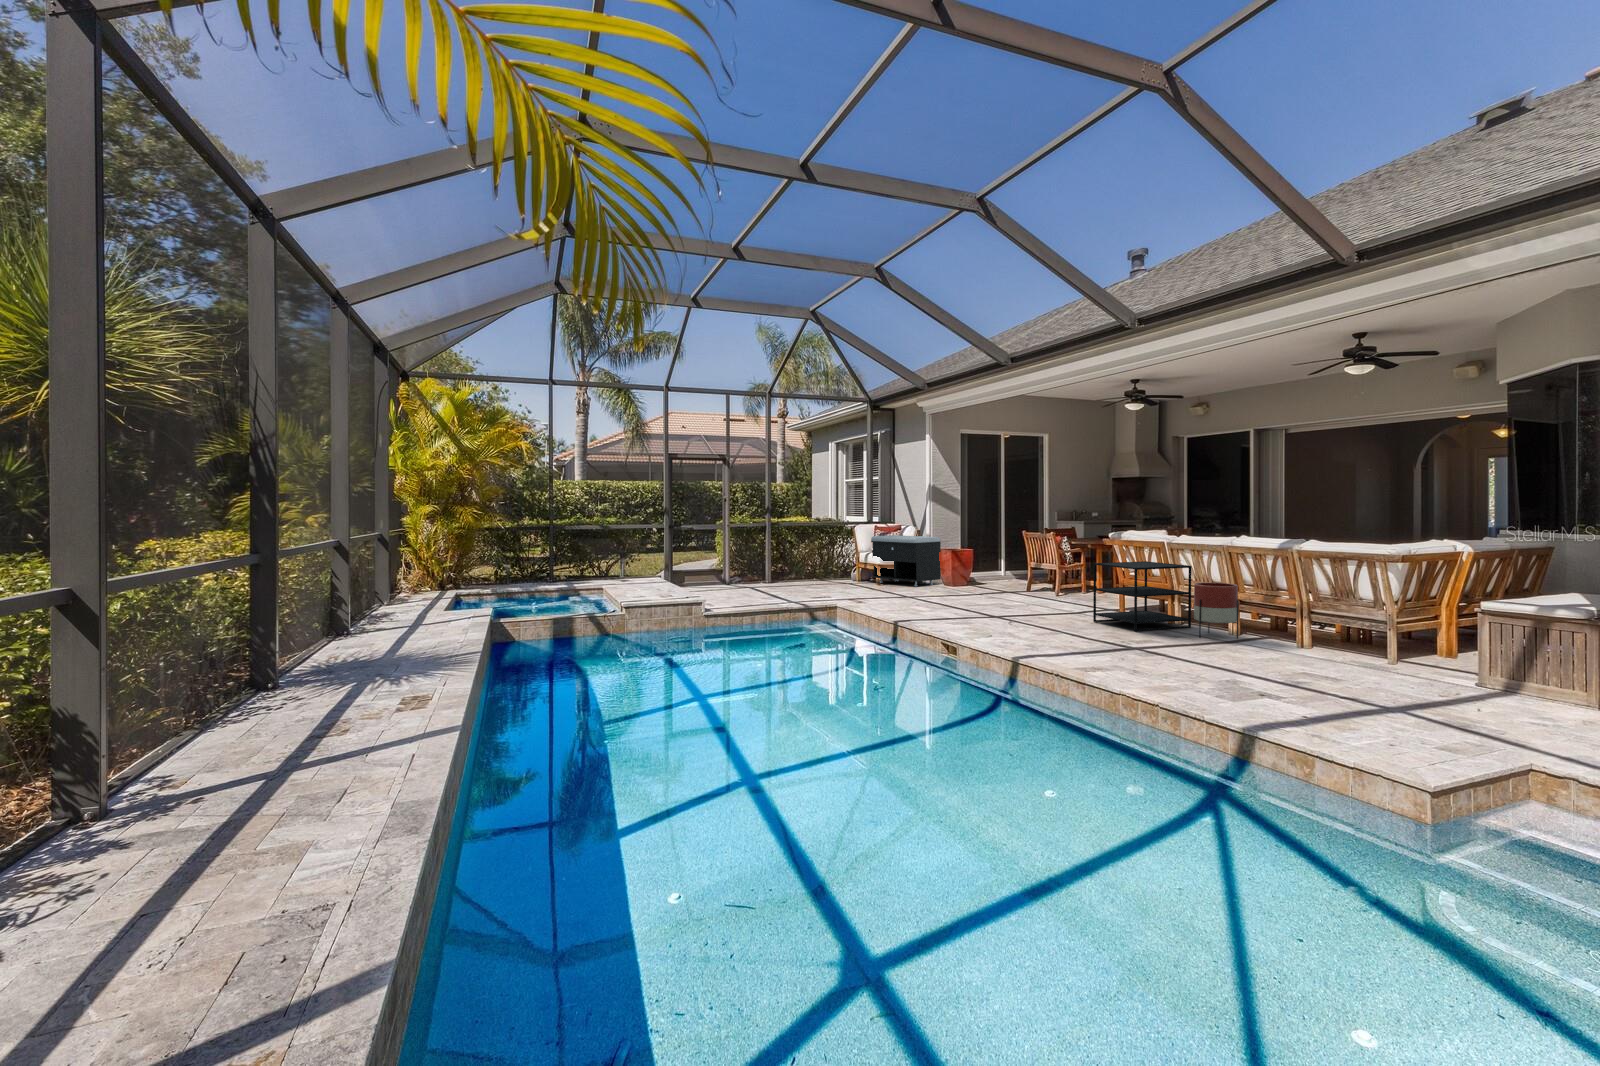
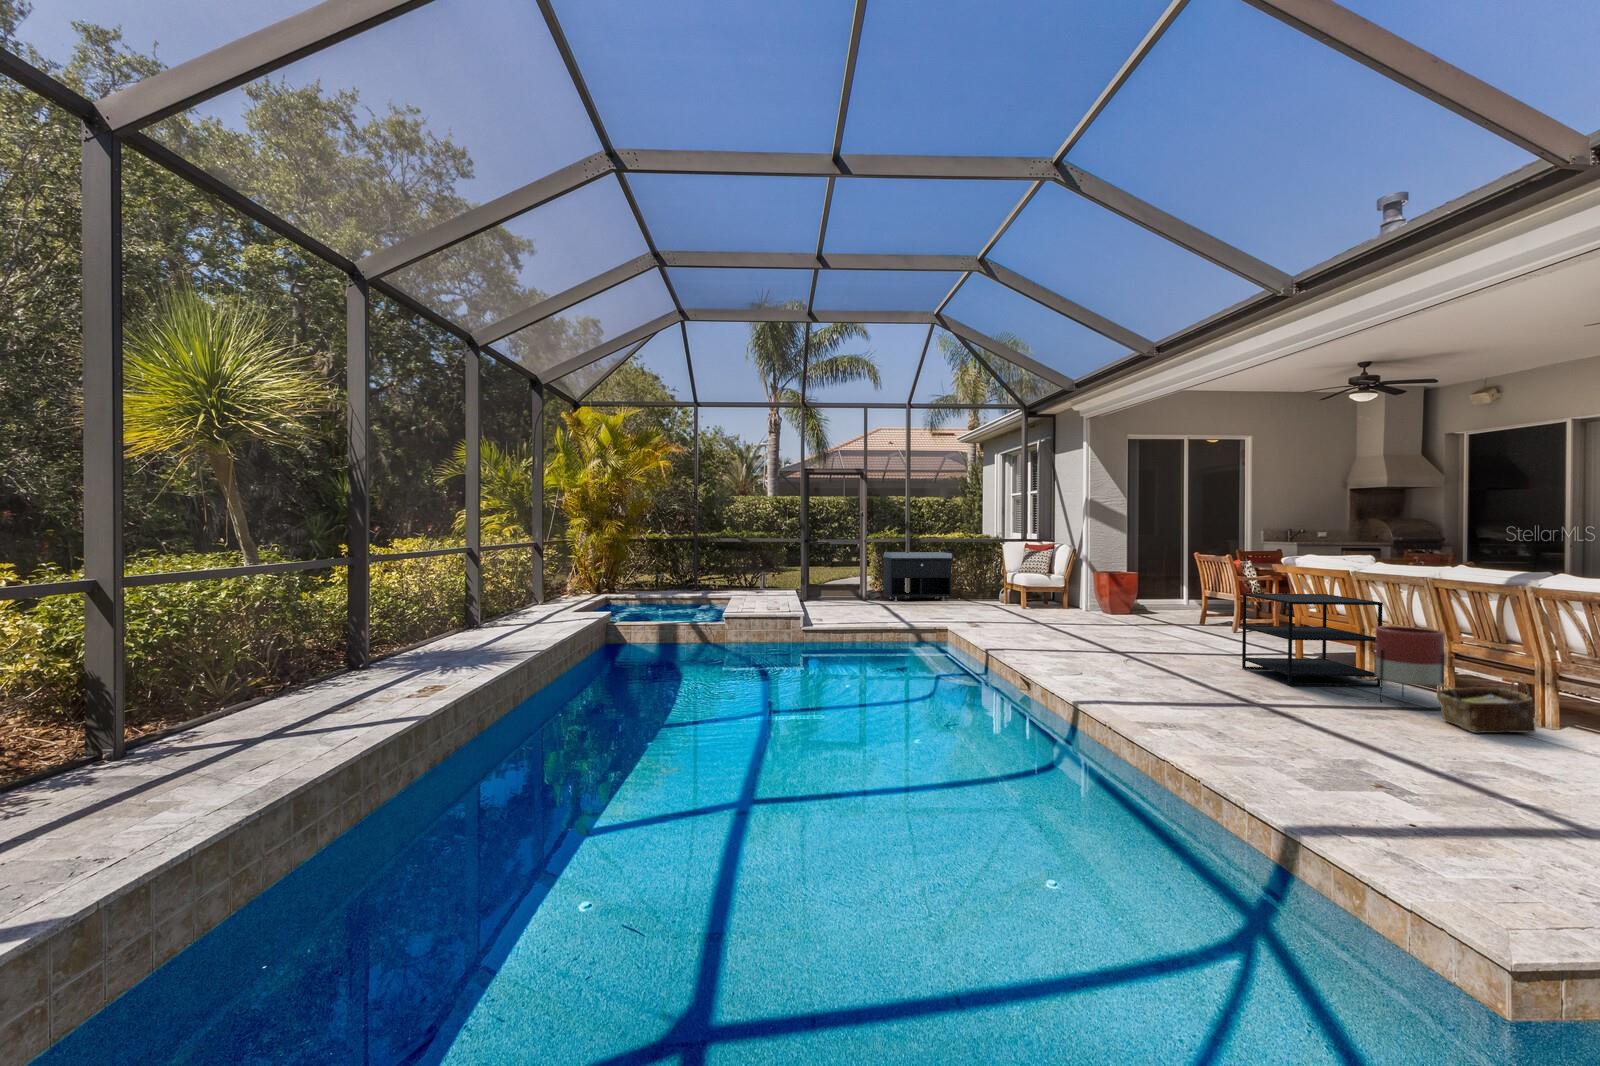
storage bench: present [871,535,941,586] -> present [884,552,952,601]
woven basket: none [1241,614,1299,652] -> present [1437,680,1536,733]

